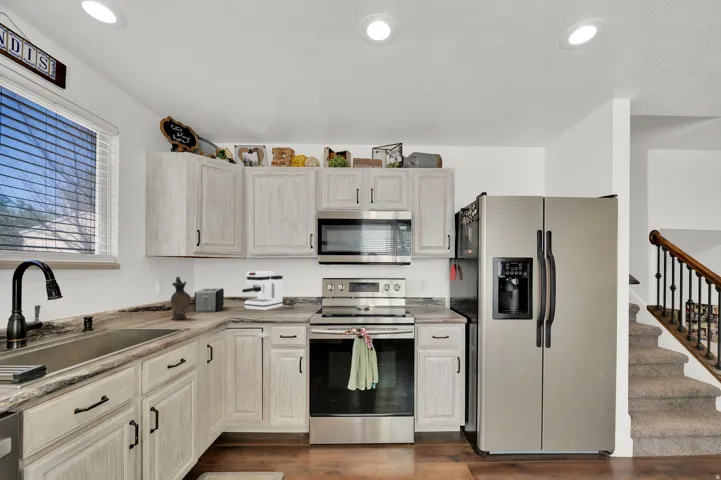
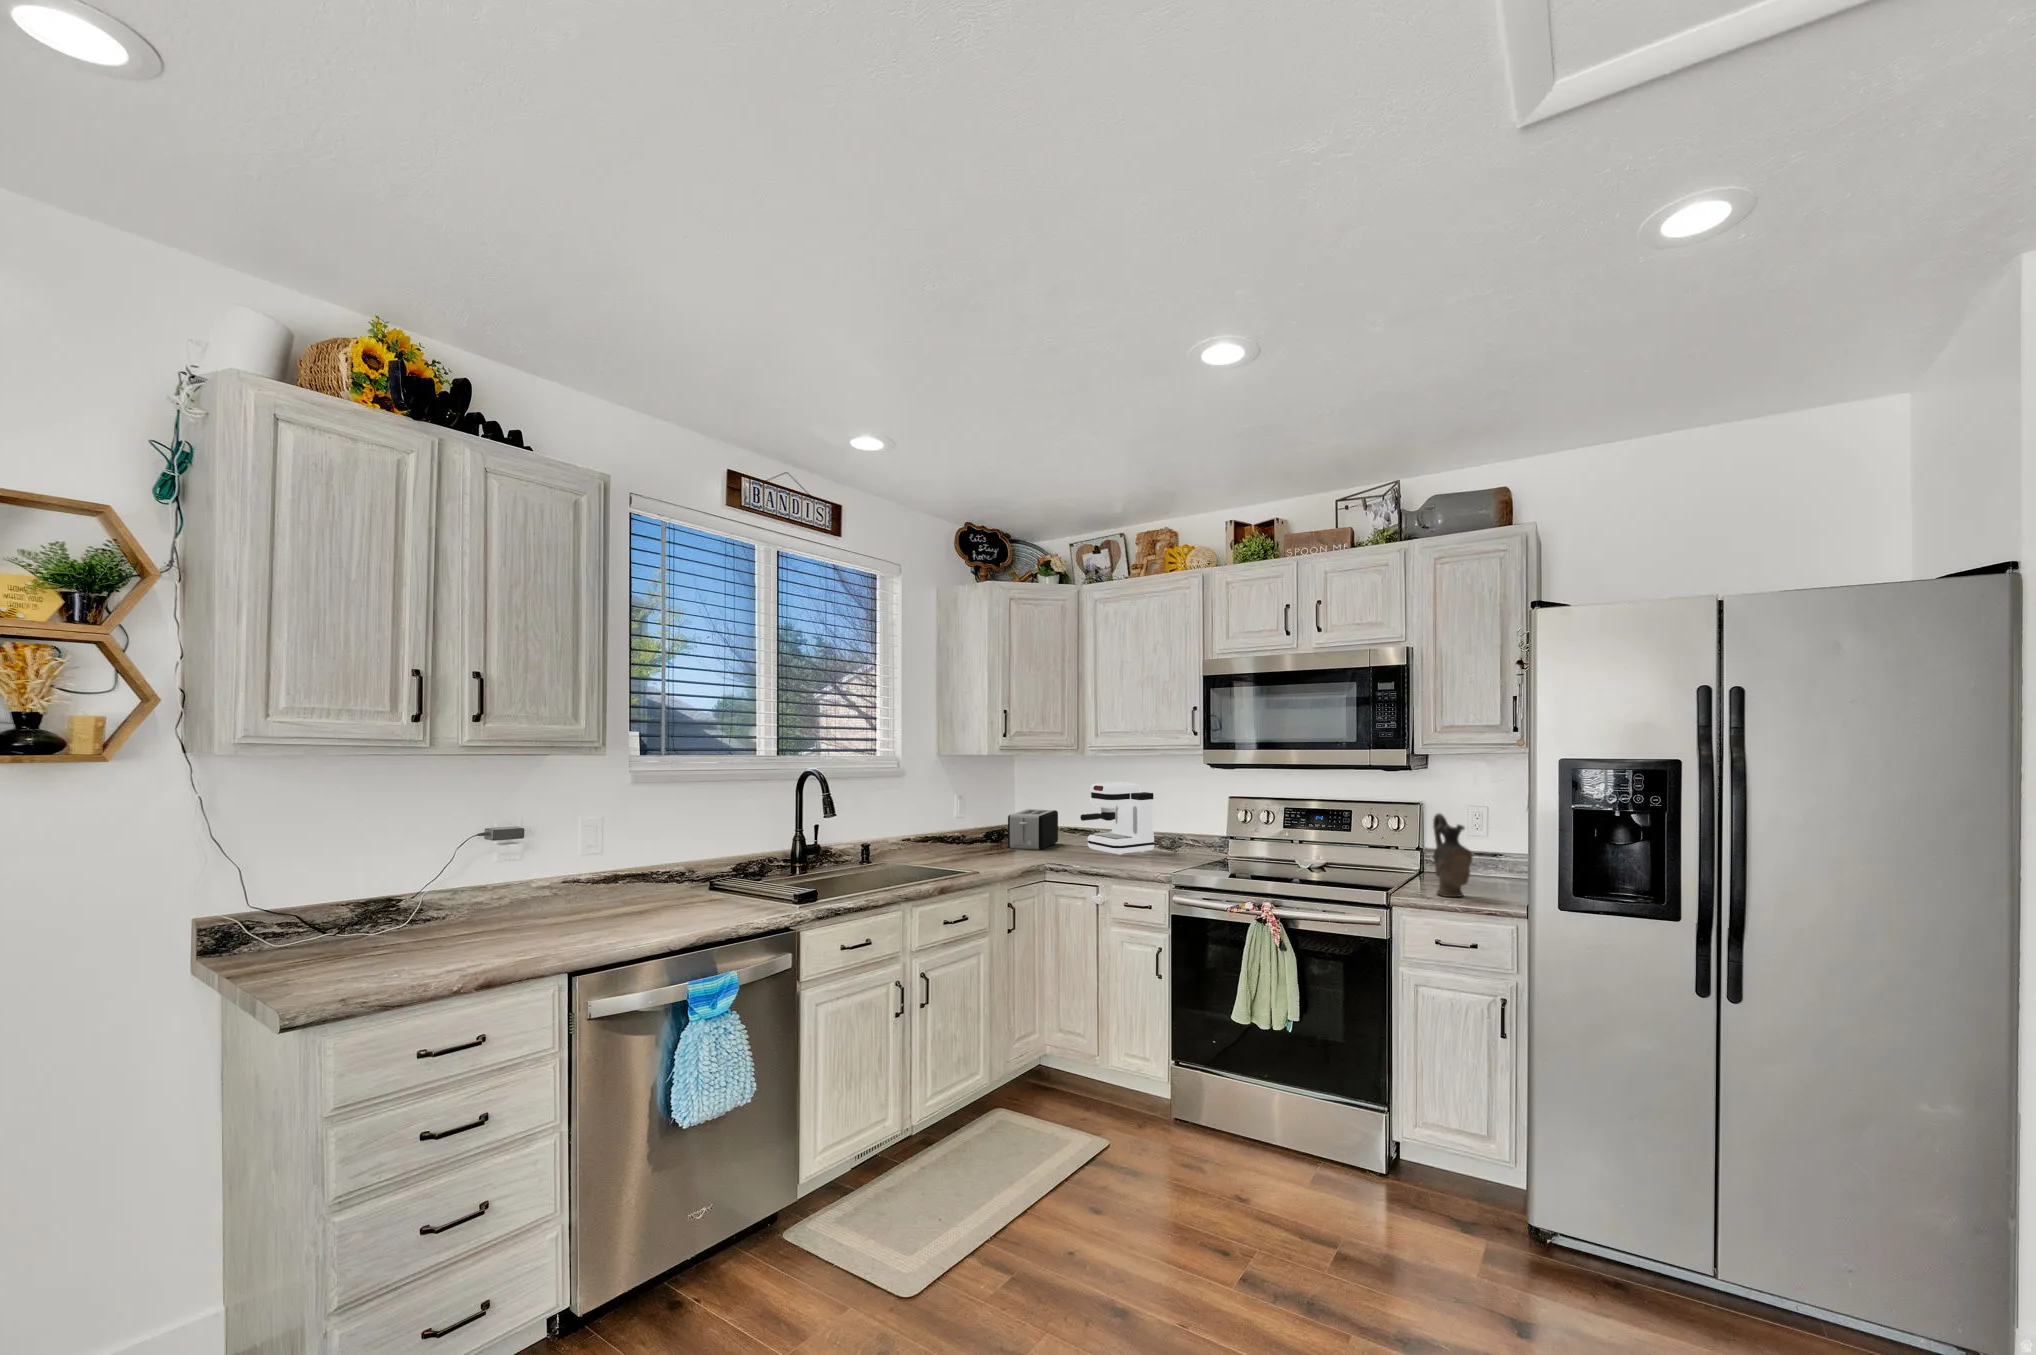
ceramic pitcher: present [171,277,191,320] -> present [1433,814,1473,897]

